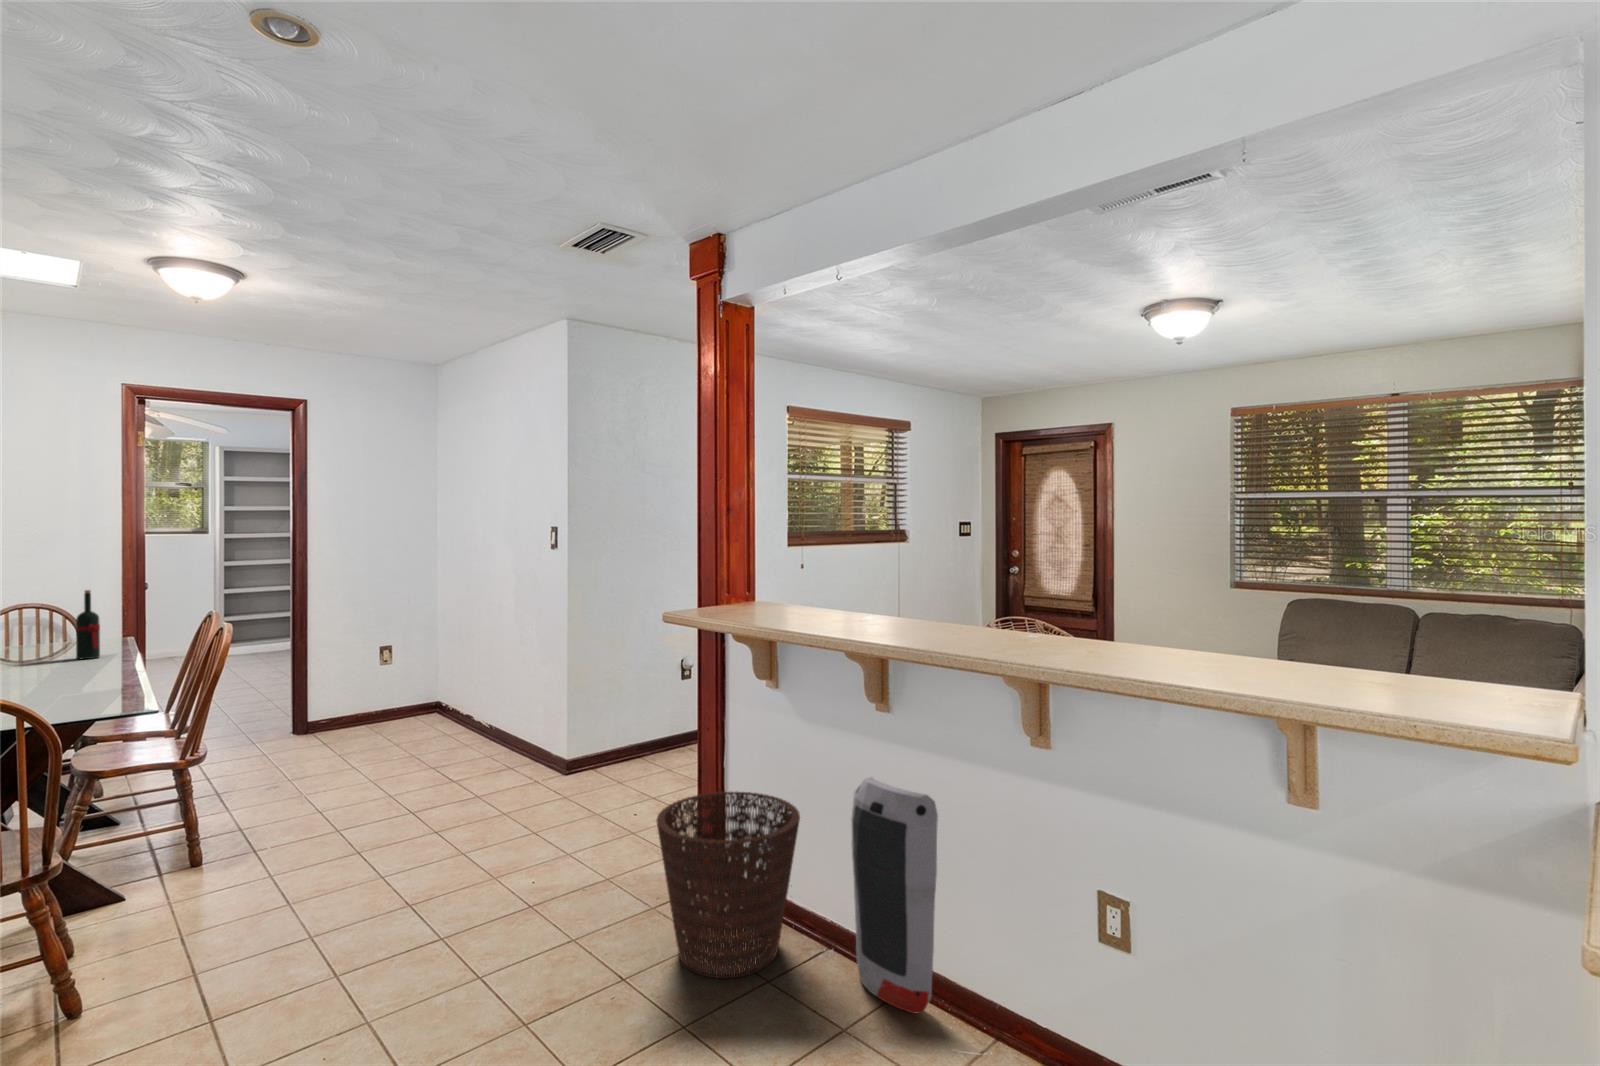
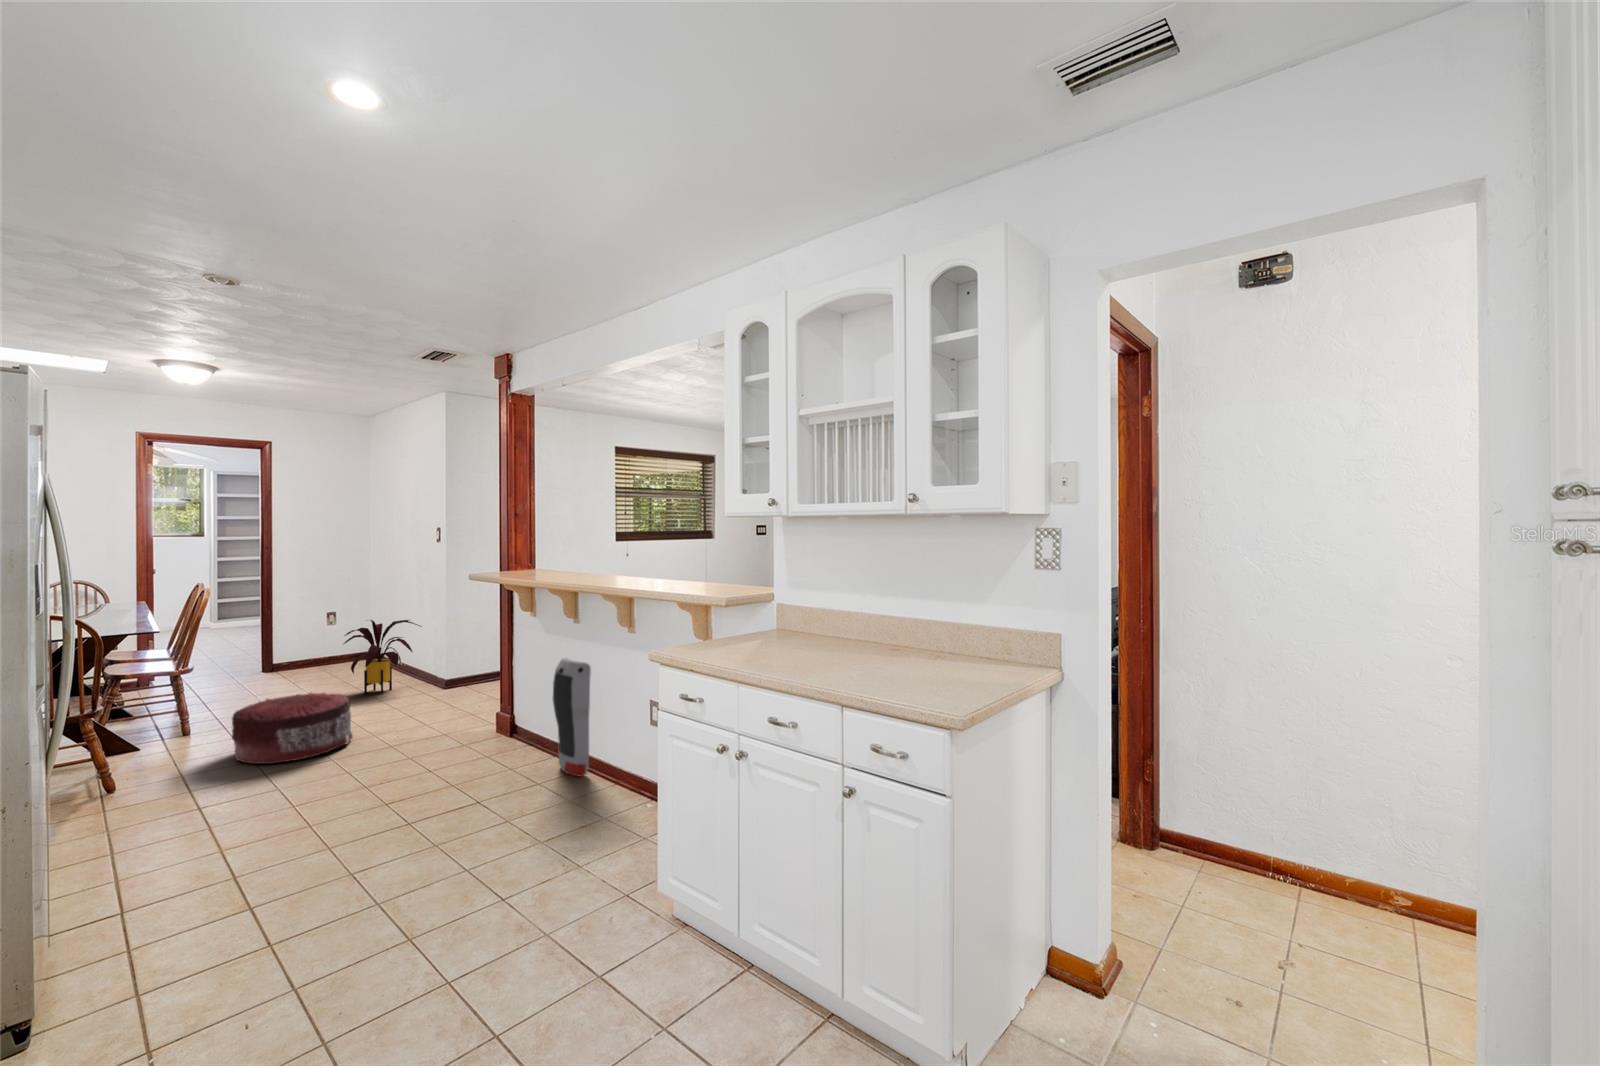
wine bottle: present [76,590,100,659] -> none [106,569,122,613]
house plant: none [416,666,528,780] -> present [344,620,422,694]
basket: present [656,792,800,978] -> none [452,675,538,768]
pouf: none [272,801,463,949] -> present [232,693,352,764]

